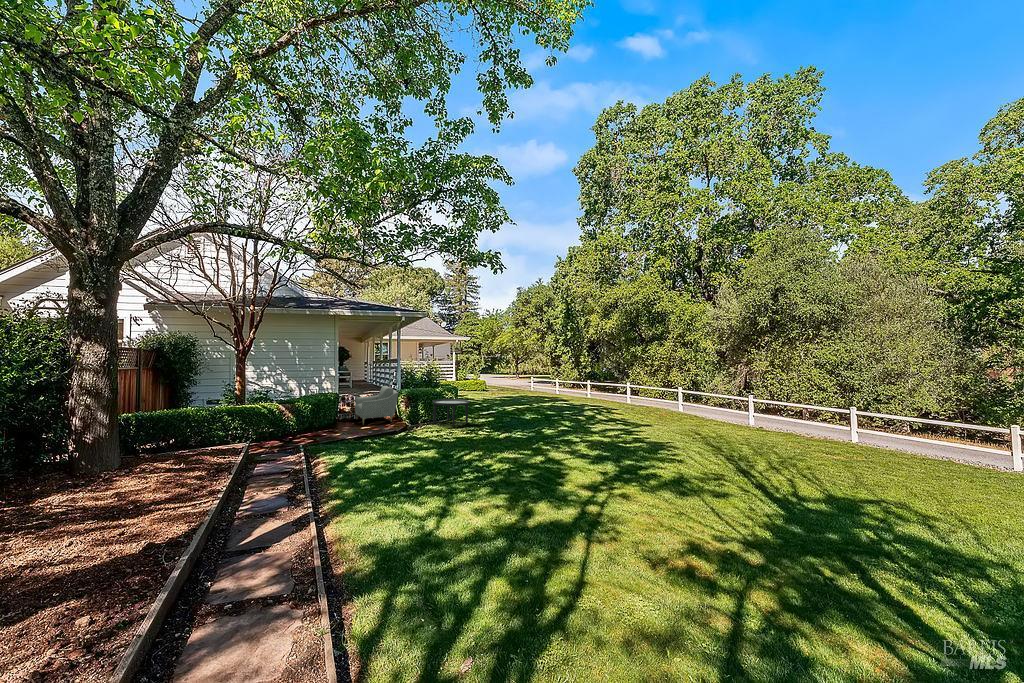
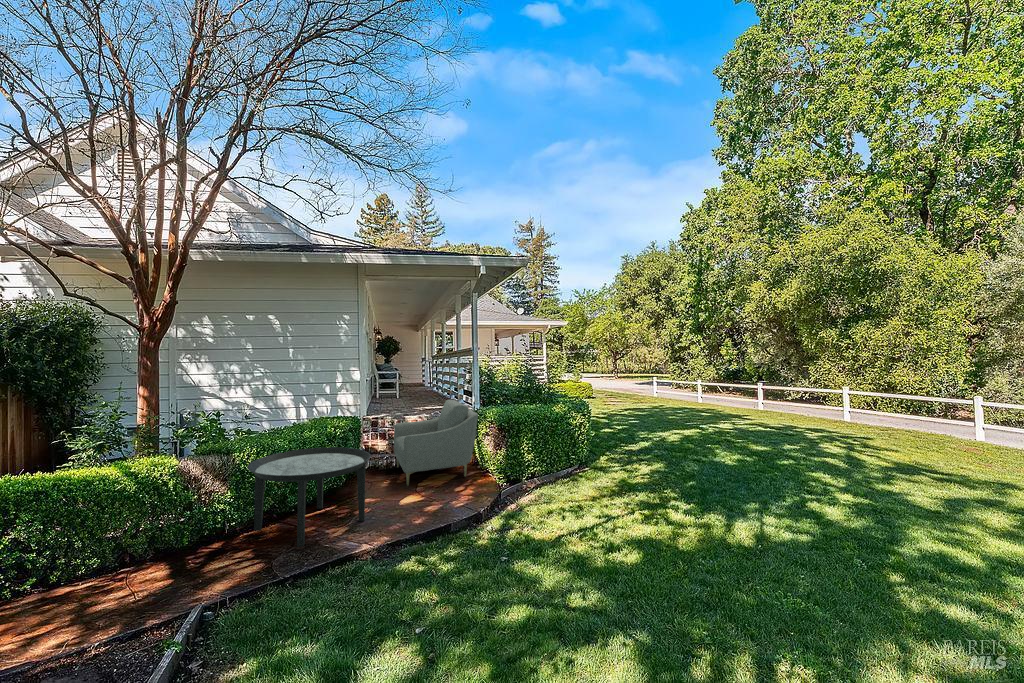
round table: present [432,399,470,426] -> present [247,447,371,547]

